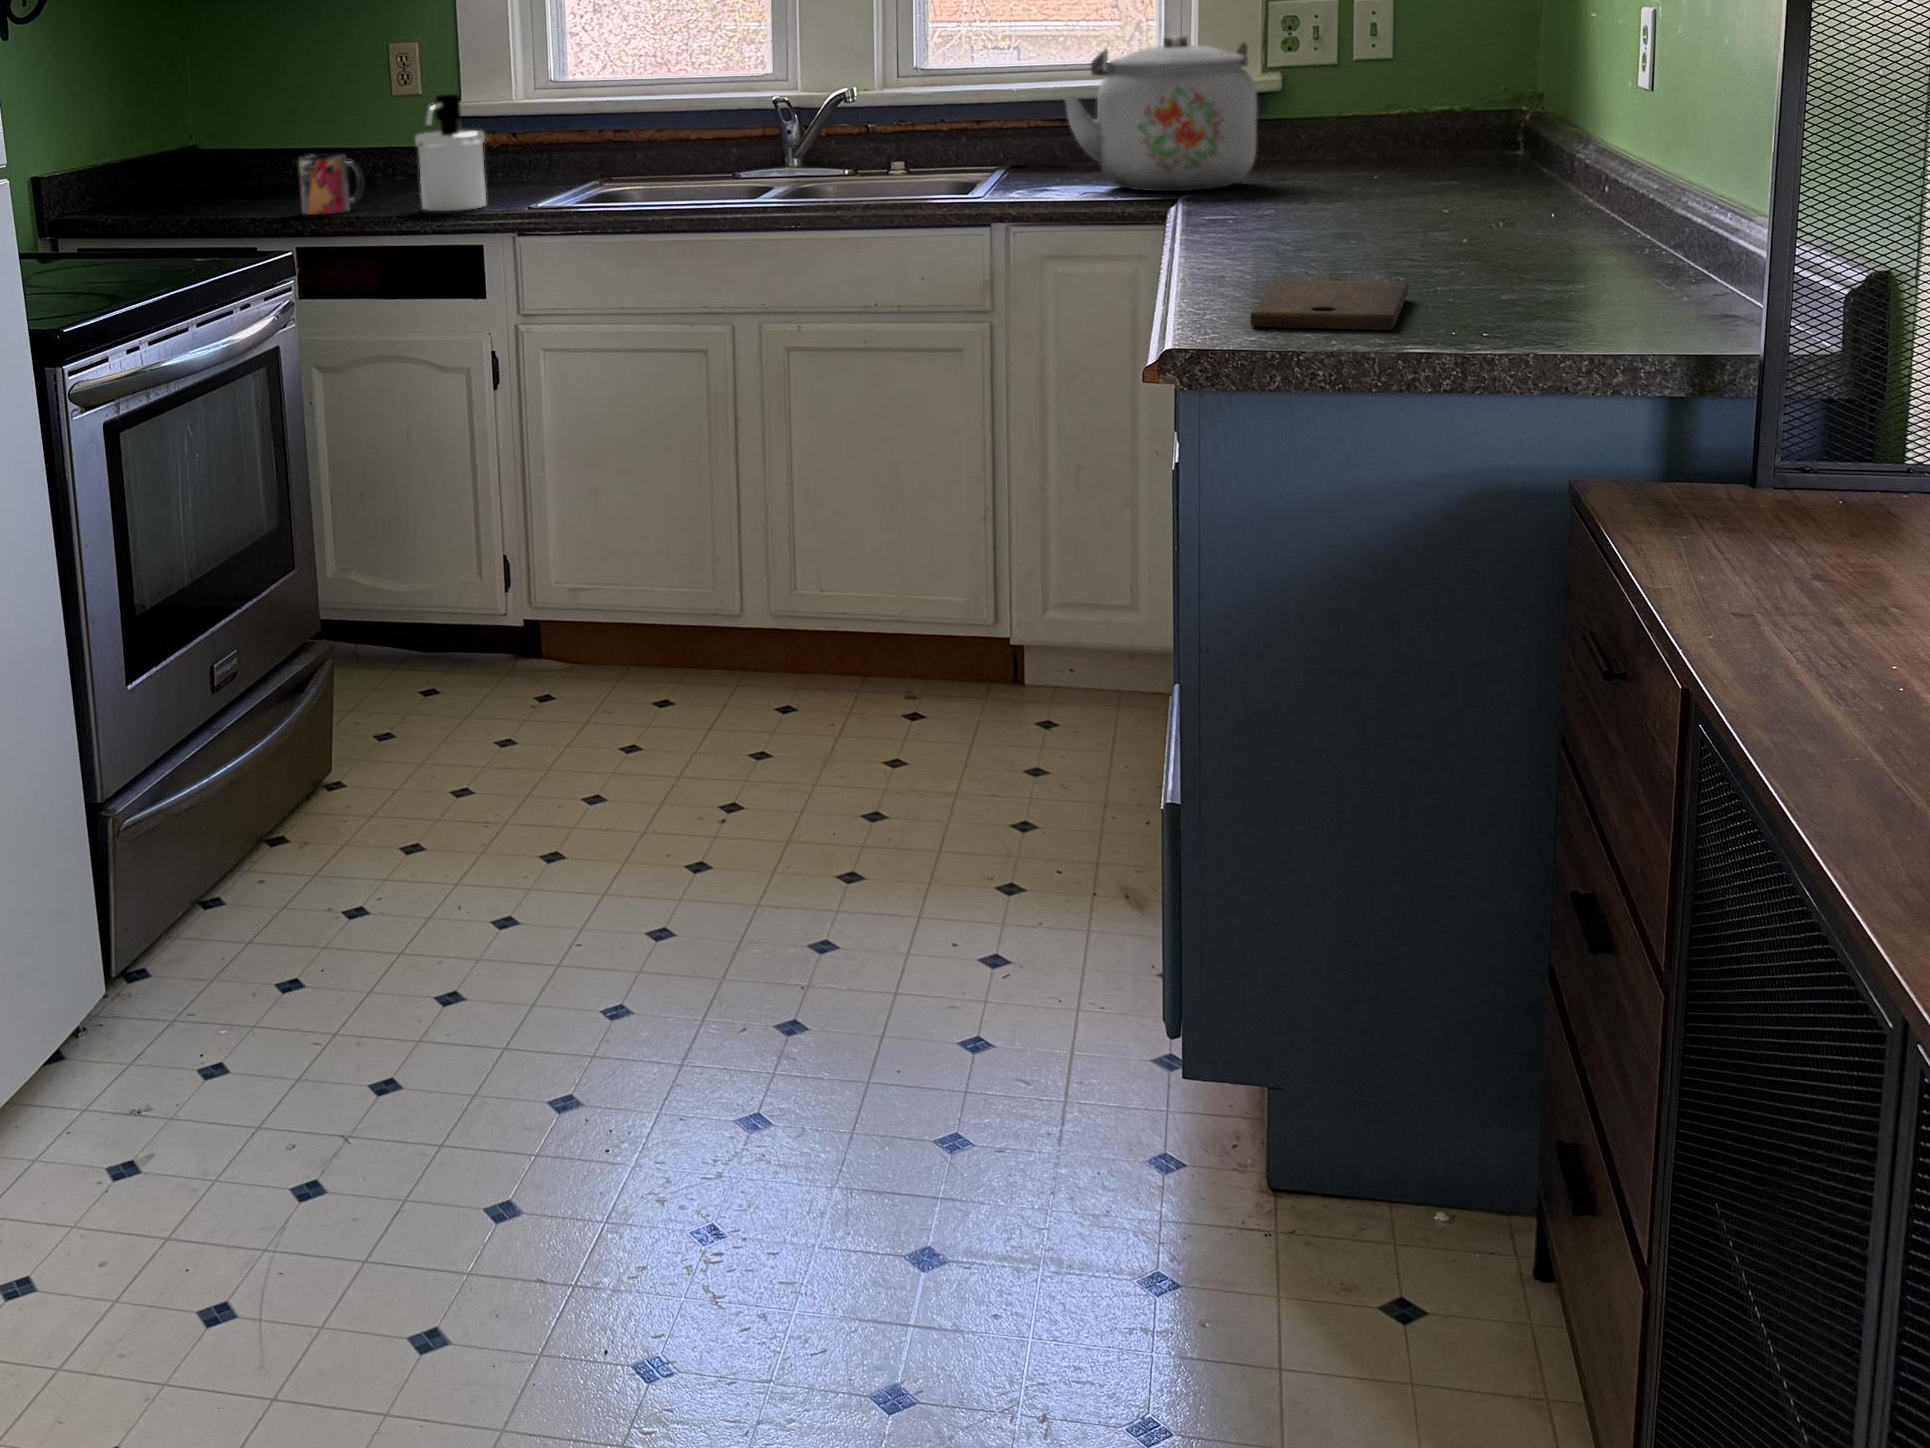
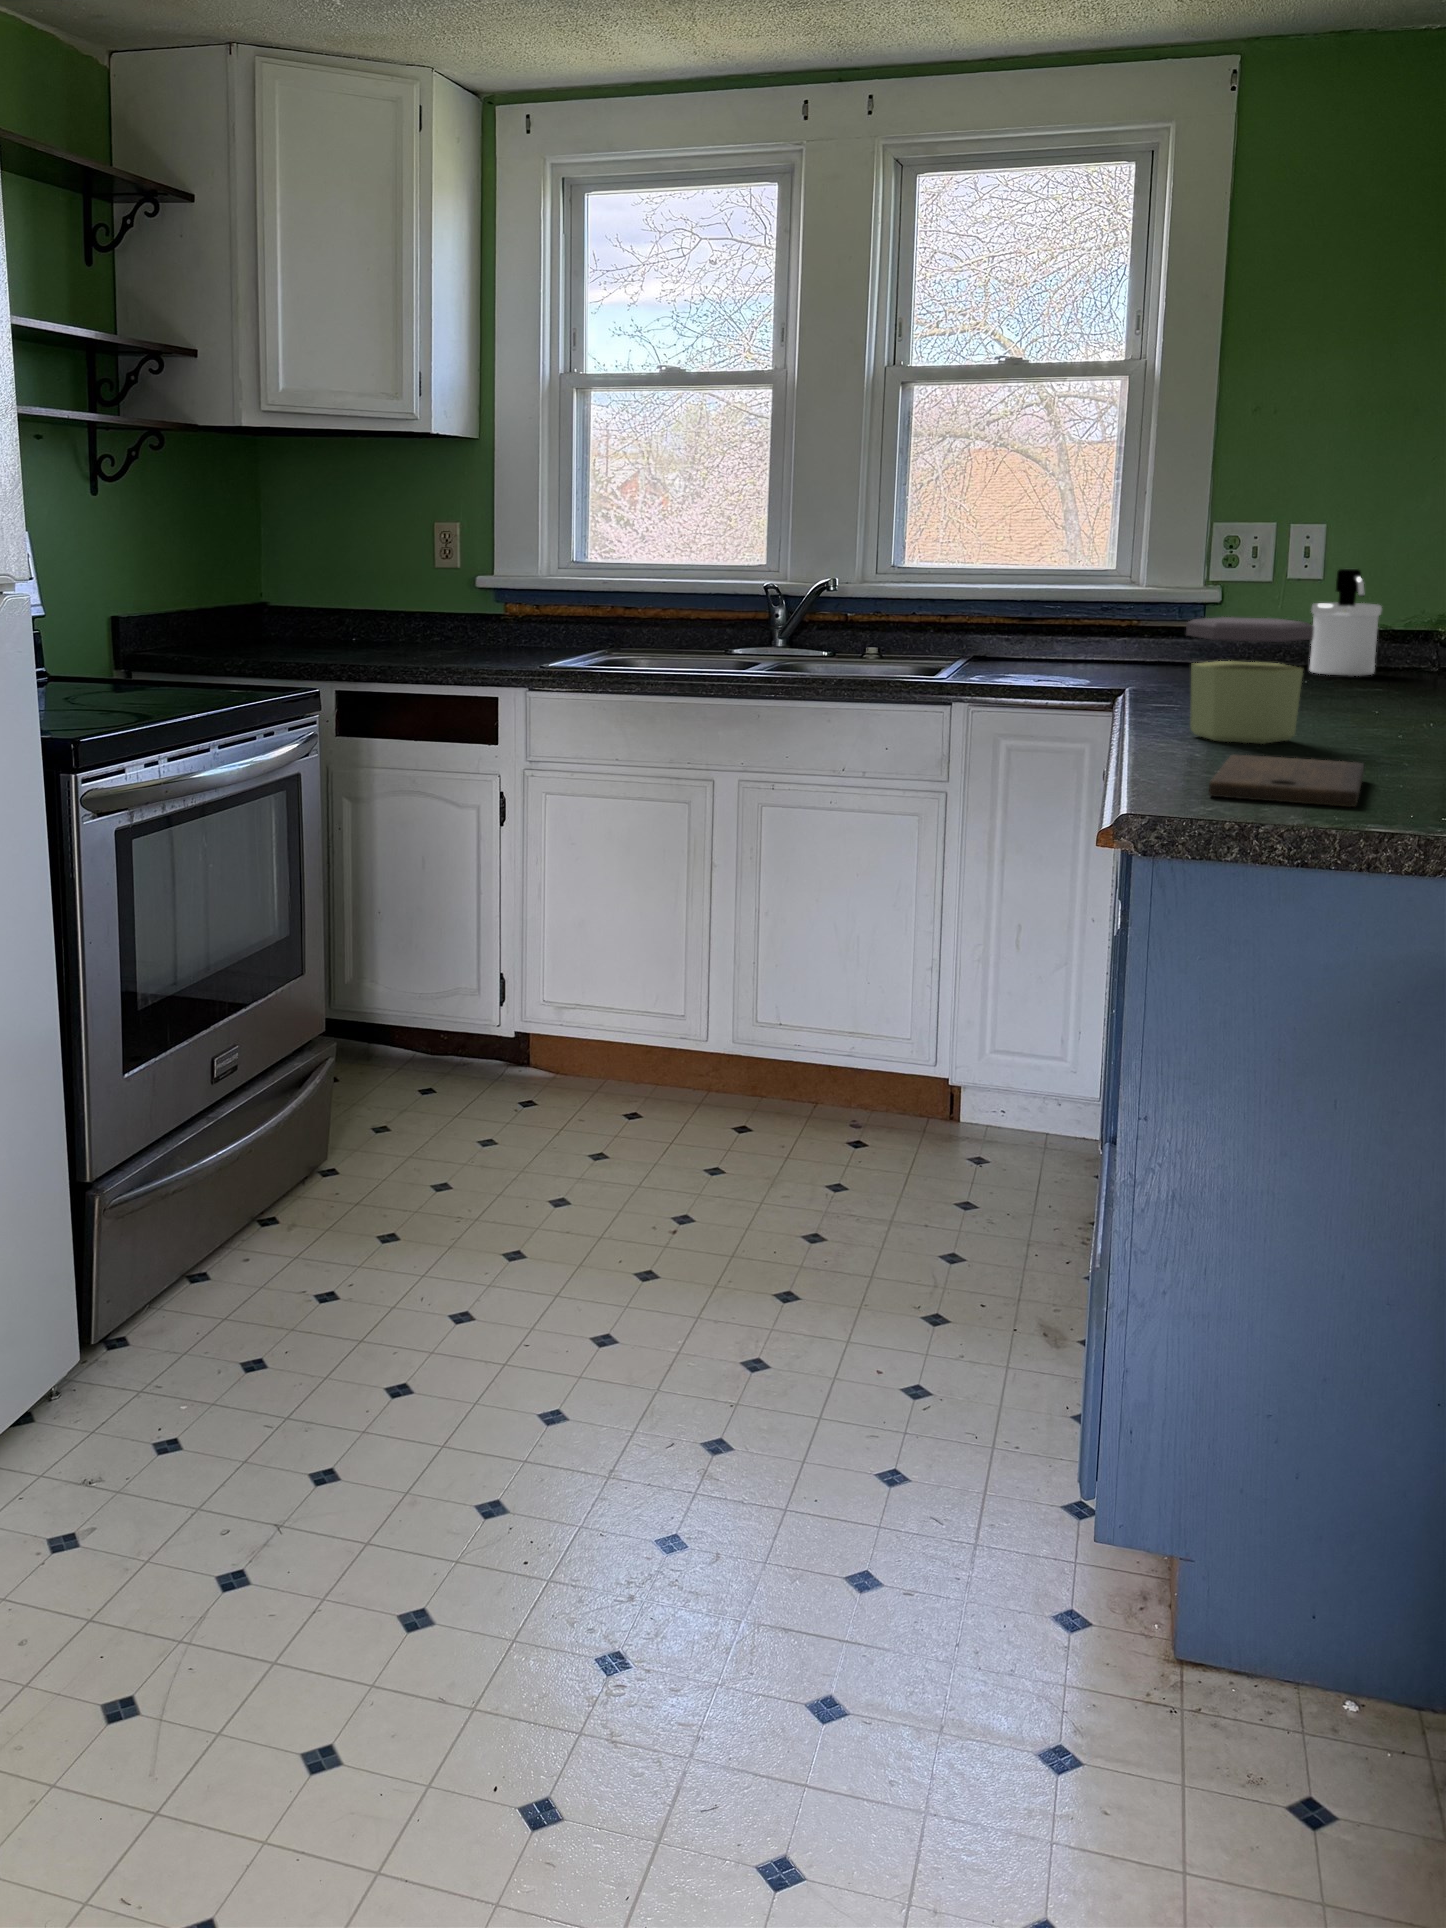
kettle: present [1064,35,1257,191] -> none [1022,542,1198,681]
soap dispenser: present [415,94,486,211] -> present [1310,569,1382,676]
jar: none [1232,129,1363,262] -> present [1186,617,1314,744]
mug: present [299,154,363,215] -> none [345,611,401,662]

